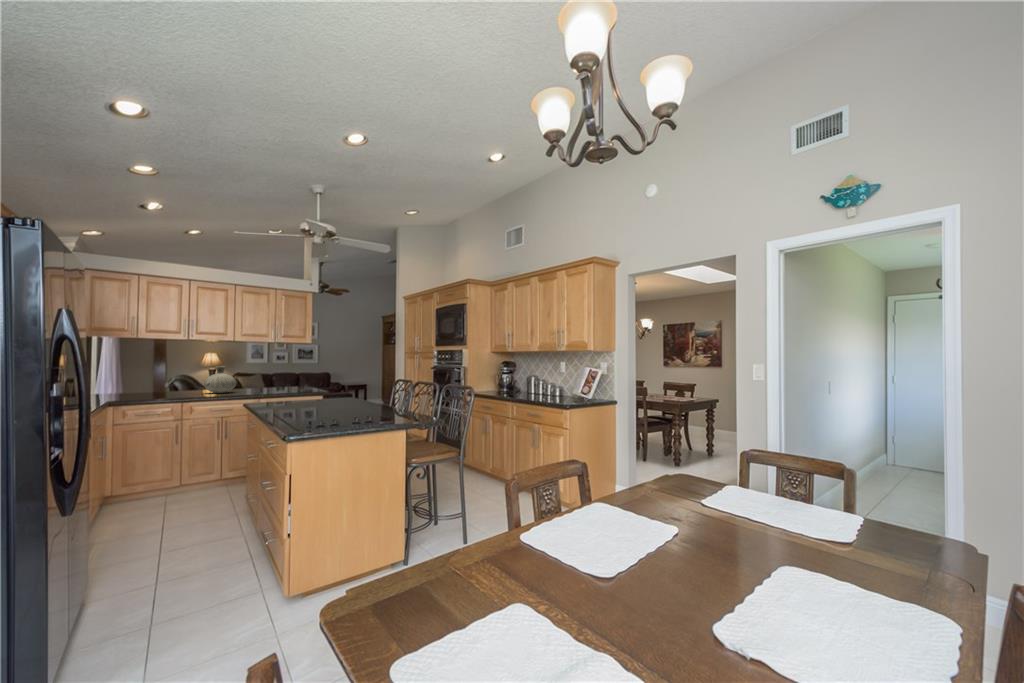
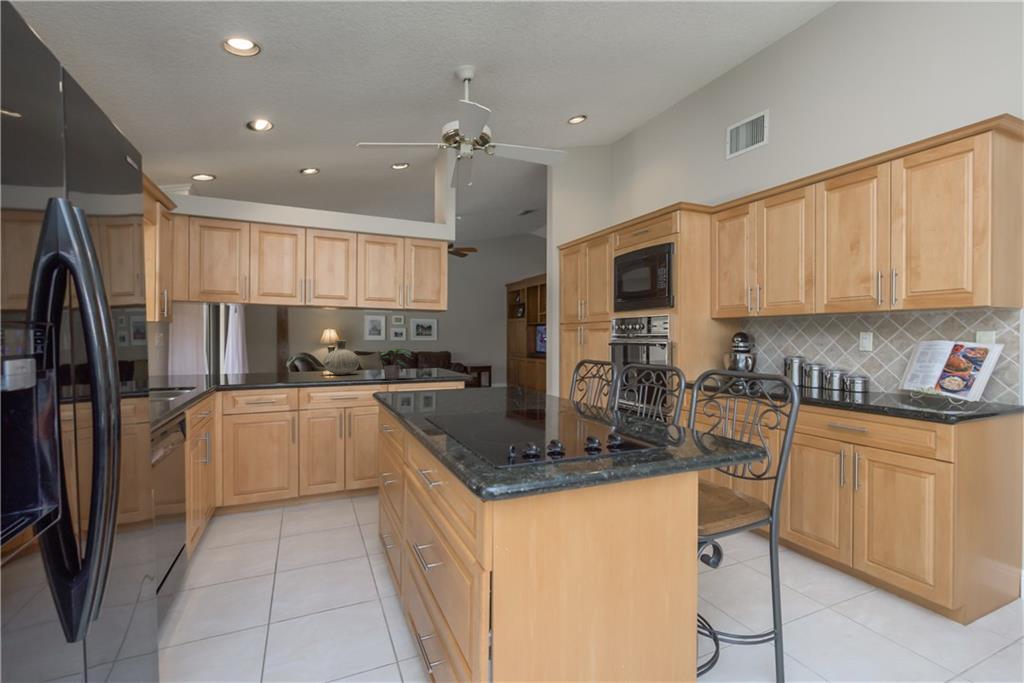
potted plant: none [251,372,278,396] -> present [379,348,411,380]

